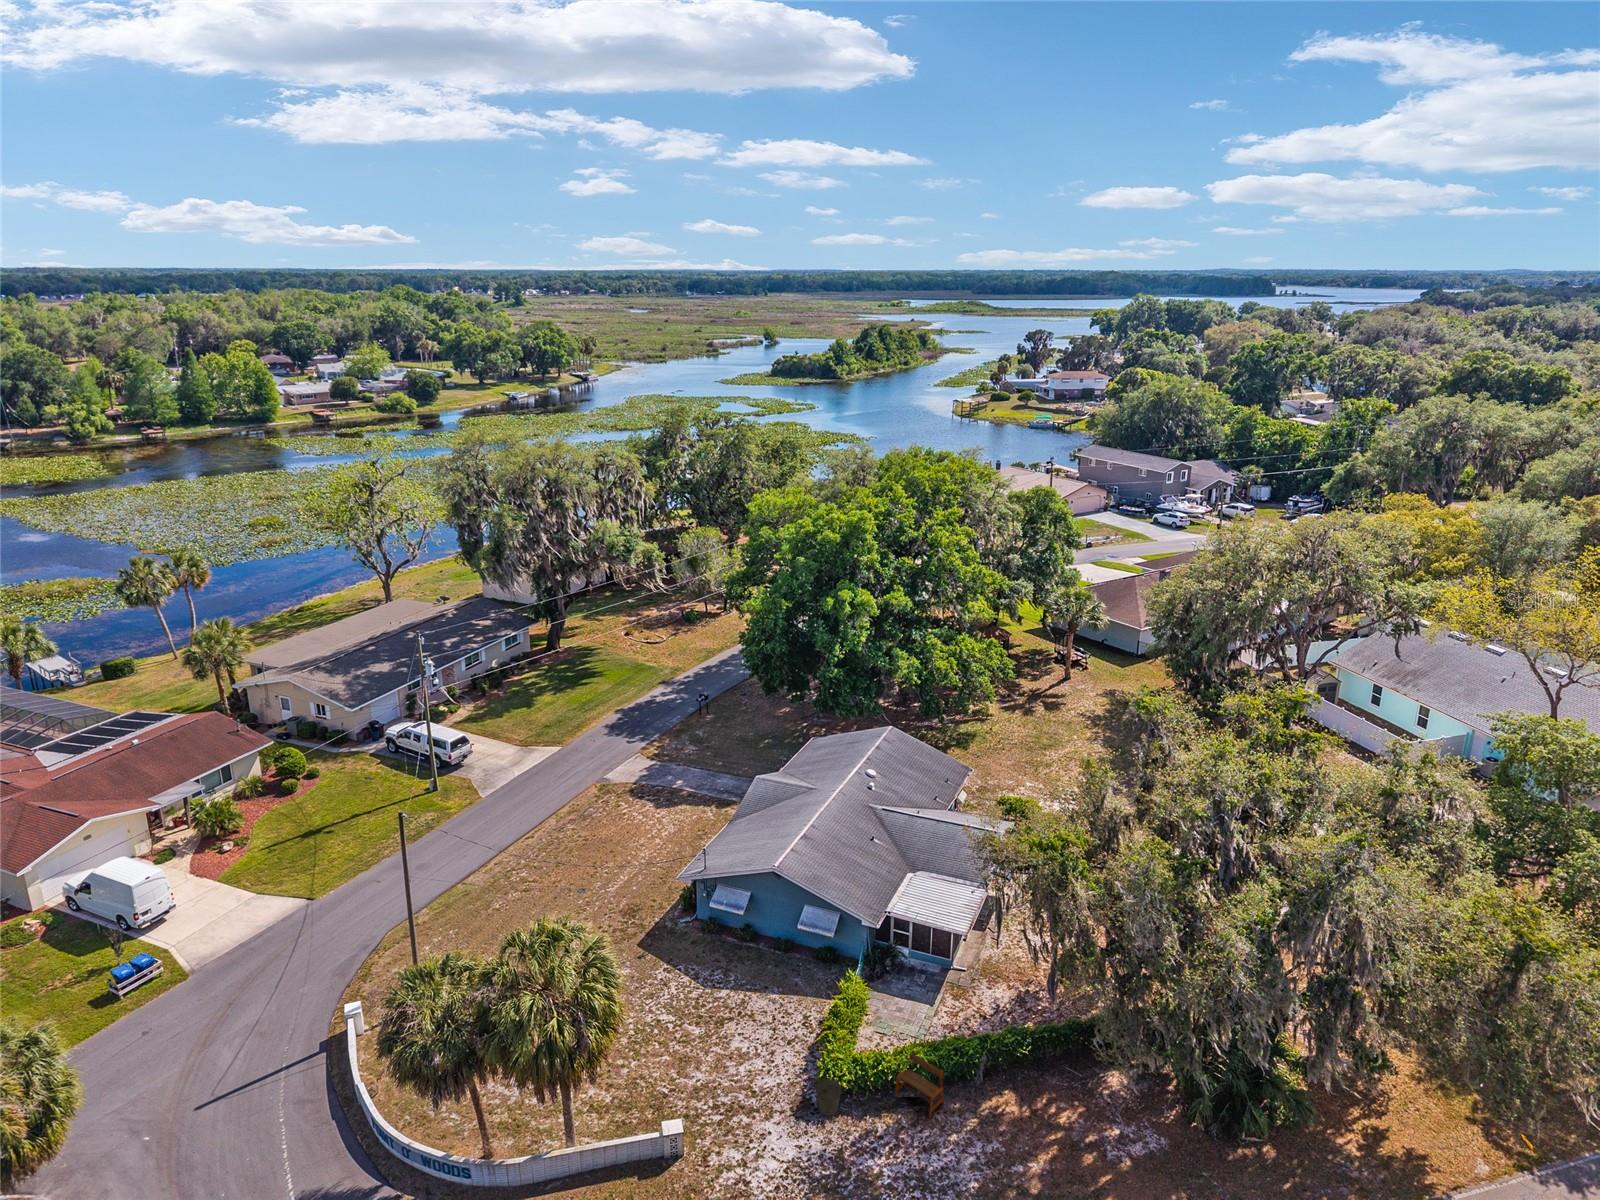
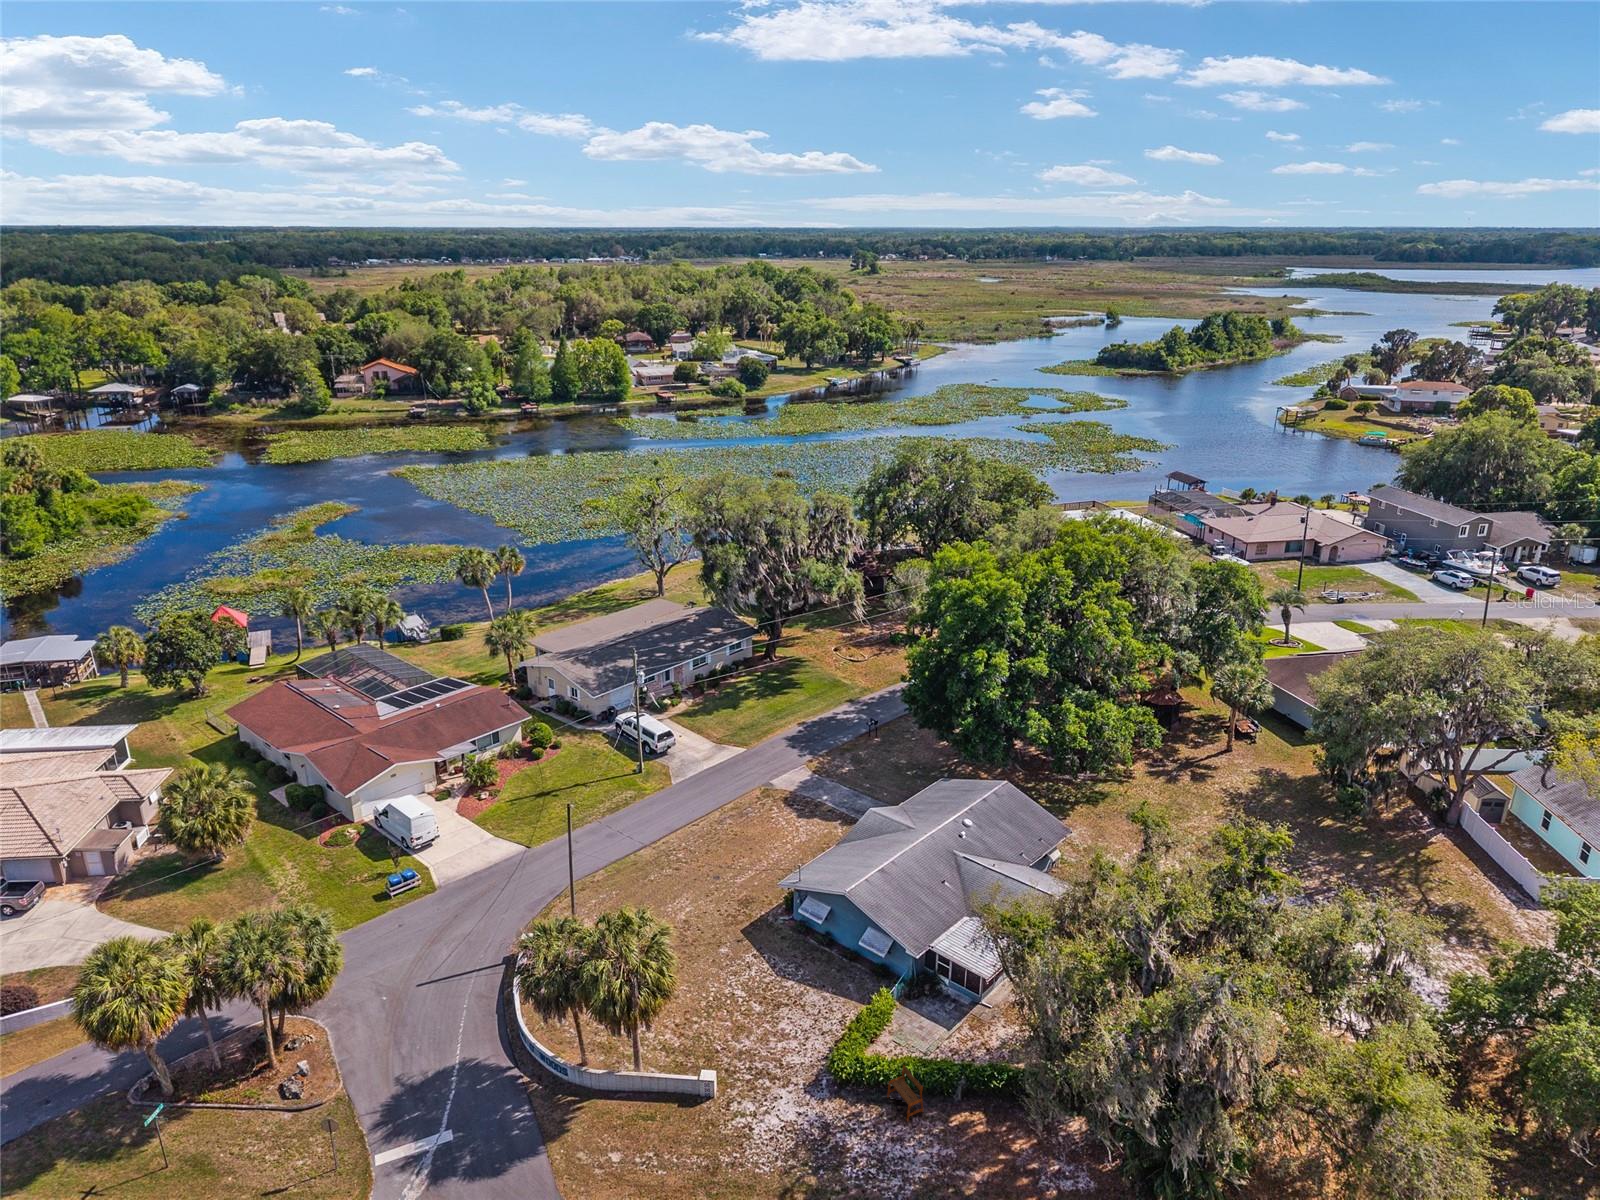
trash can: present [815,1079,842,1116] -> none [821,1068,842,1098]

